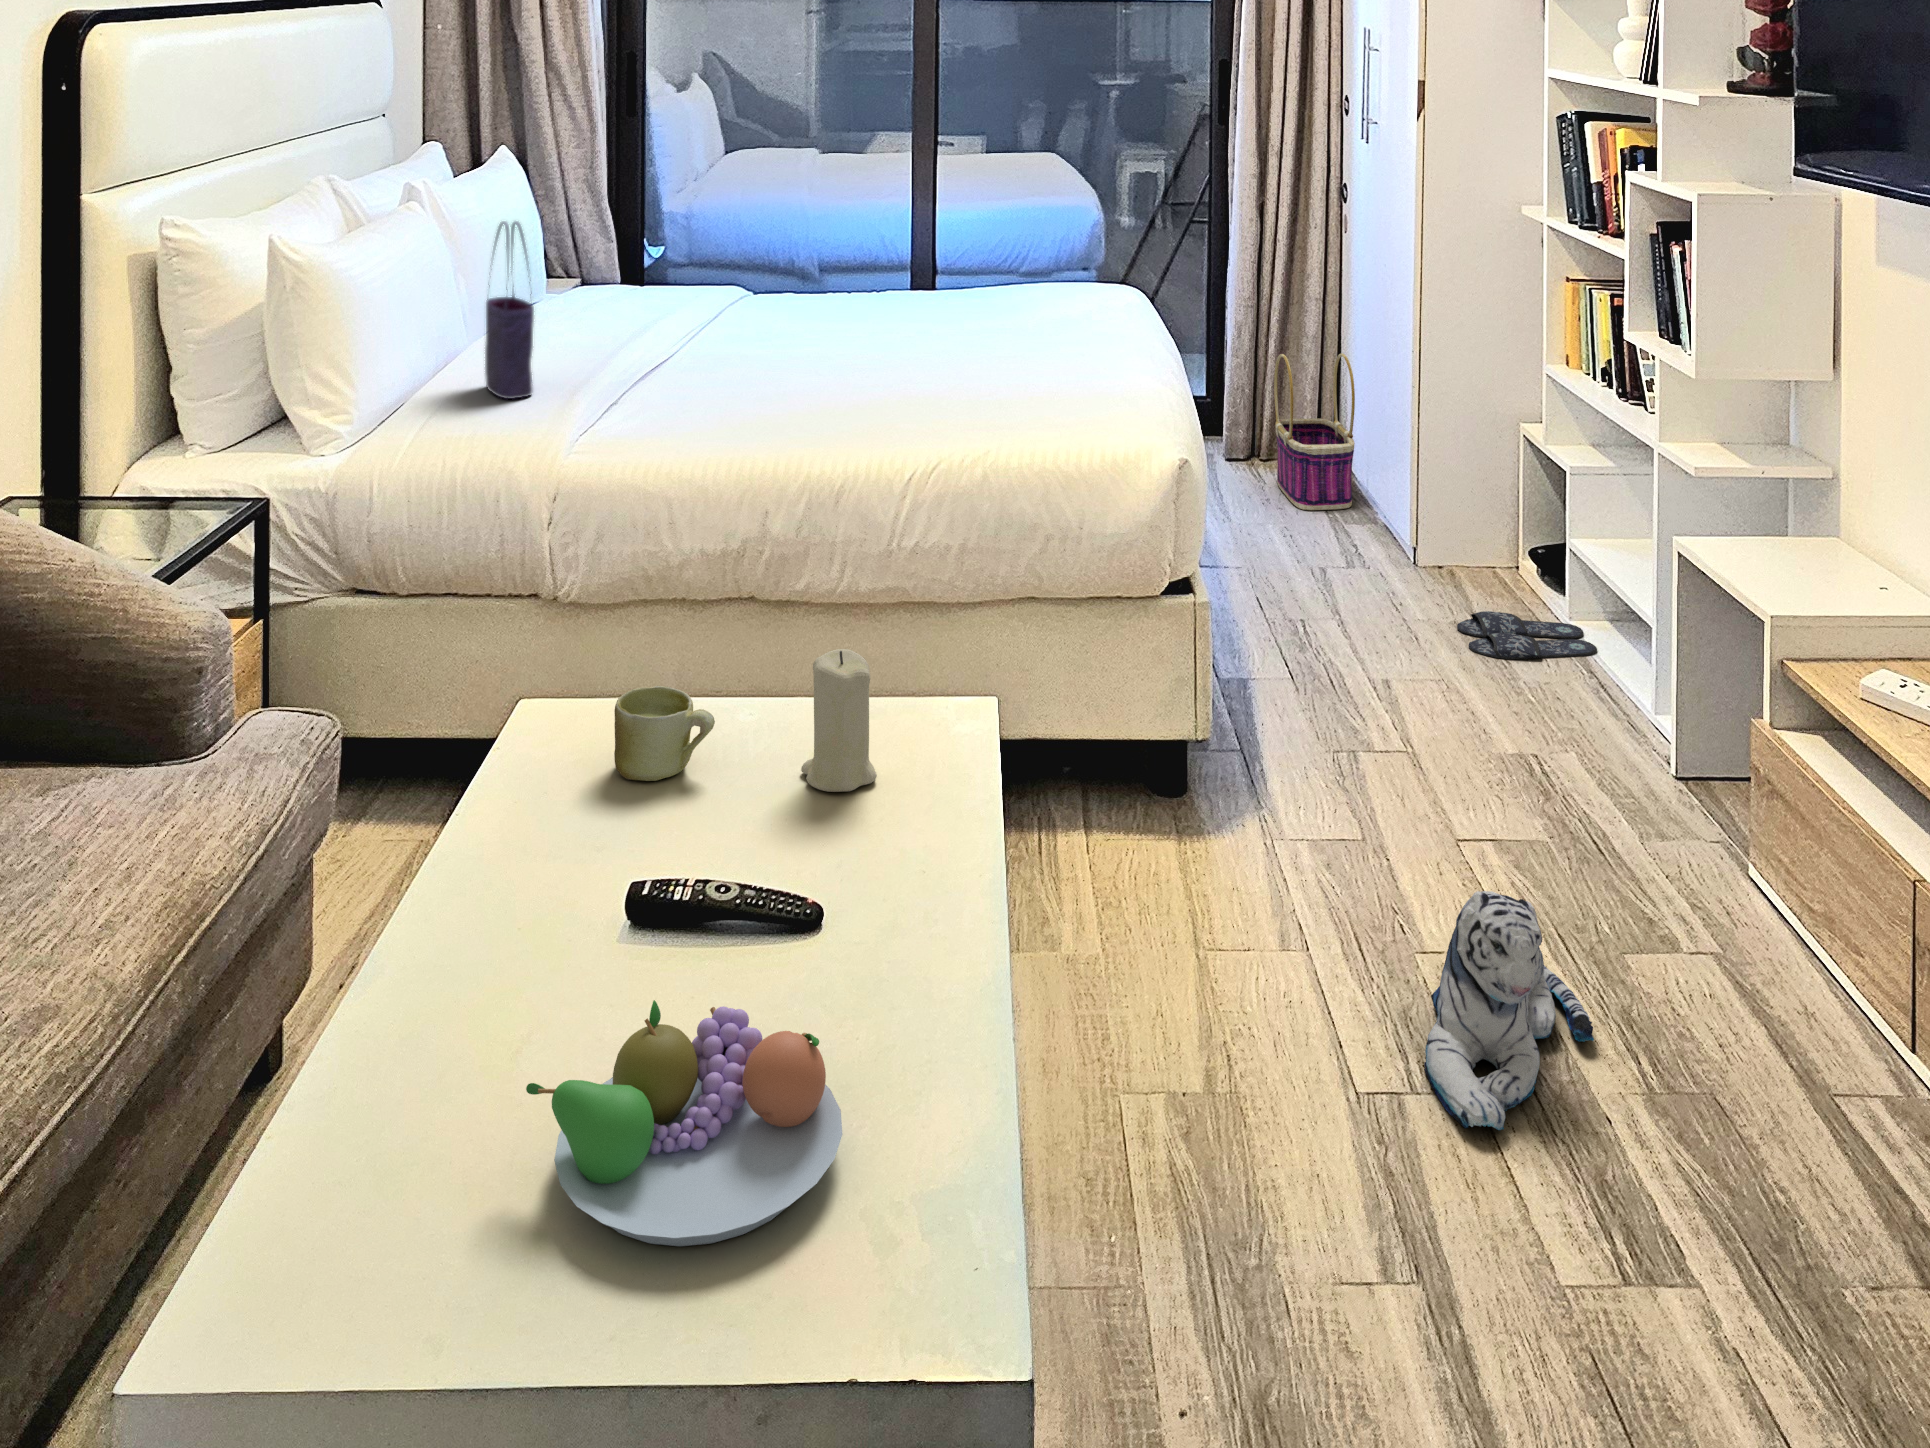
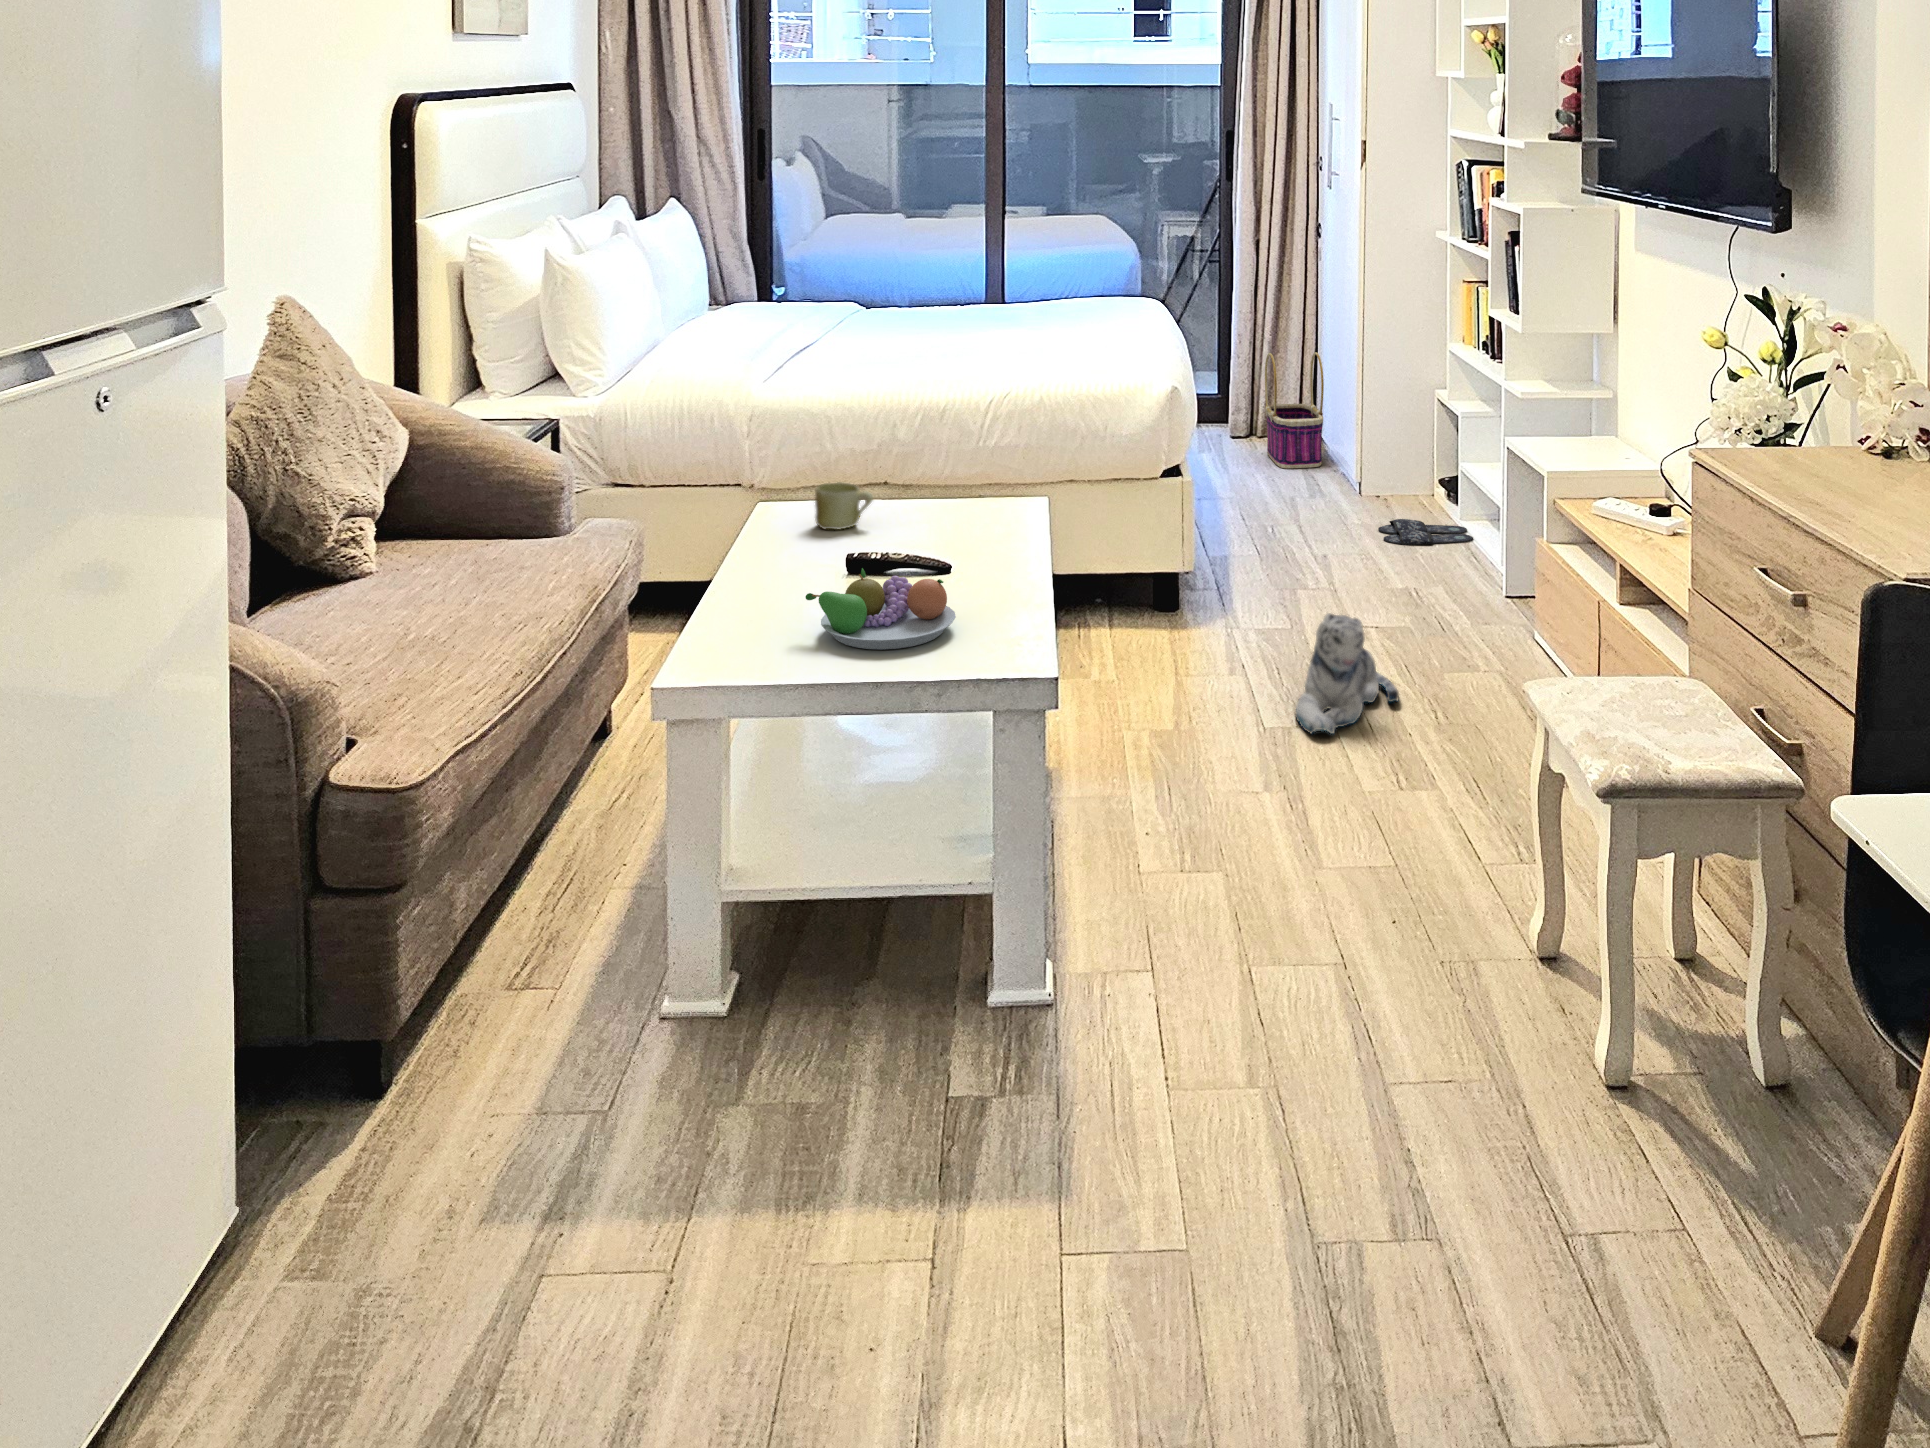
tote bag: present [485,221,534,399] -> none [682,242,717,365]
candle: present [801,649,877,792] -> none [924,455,967,531]

